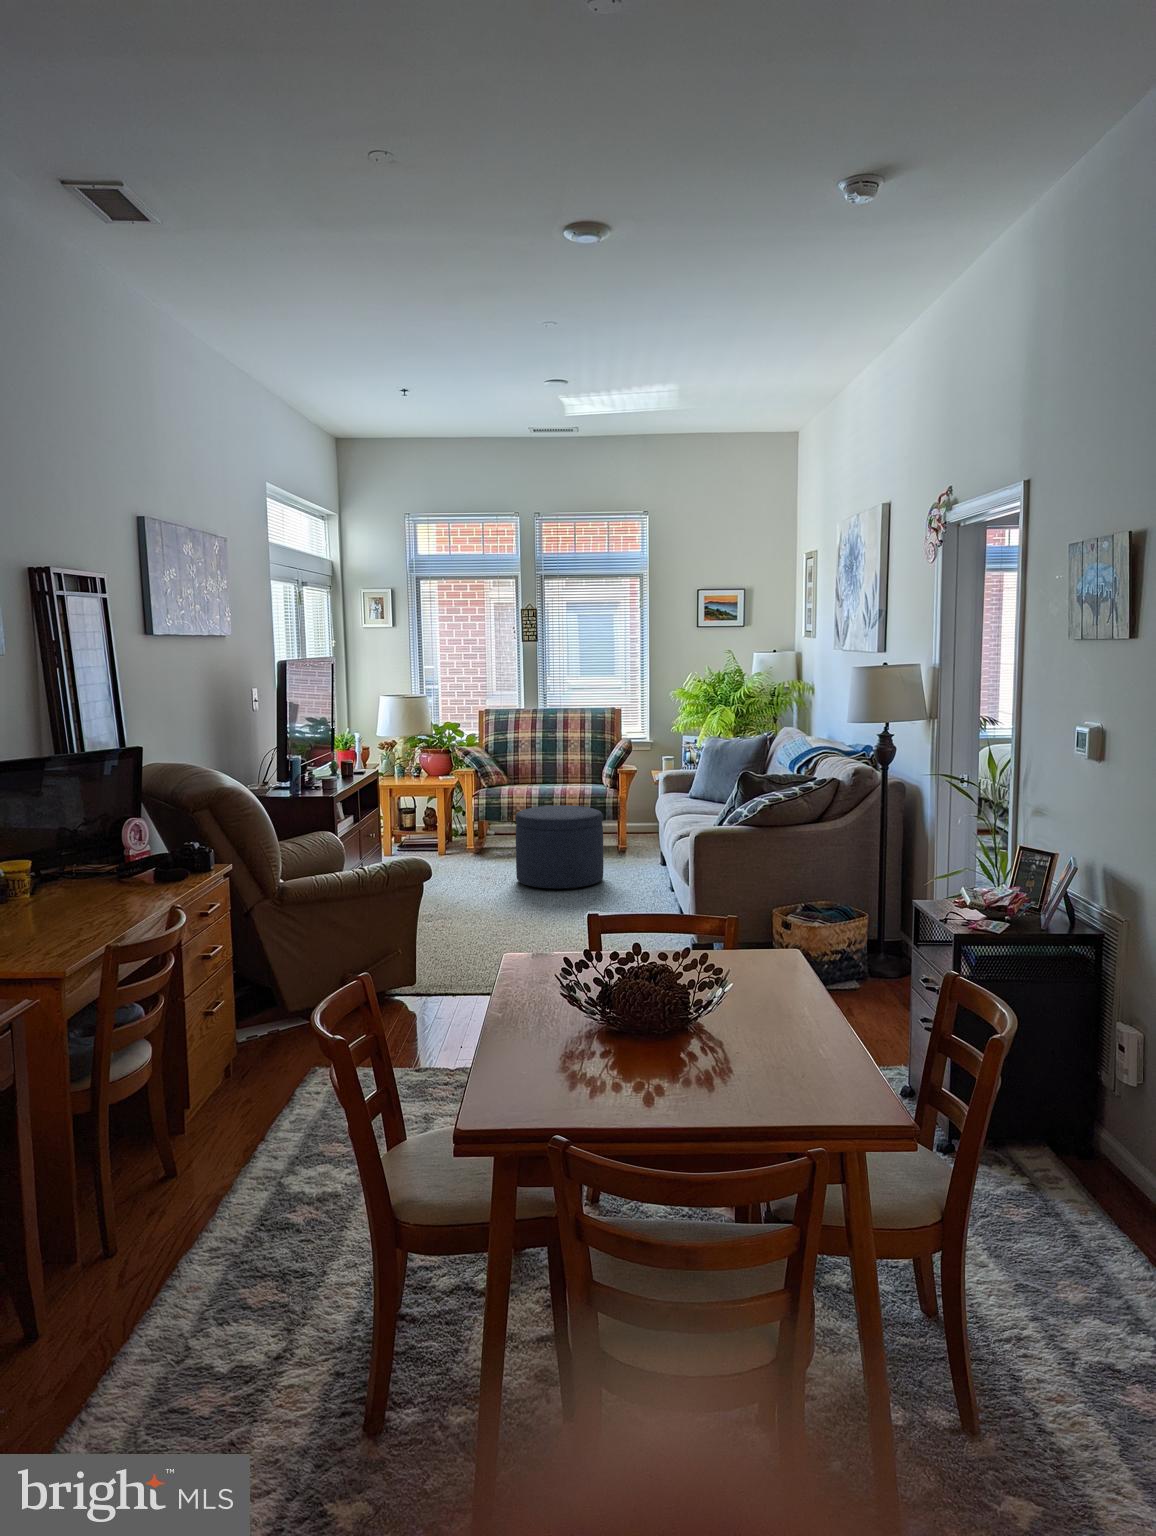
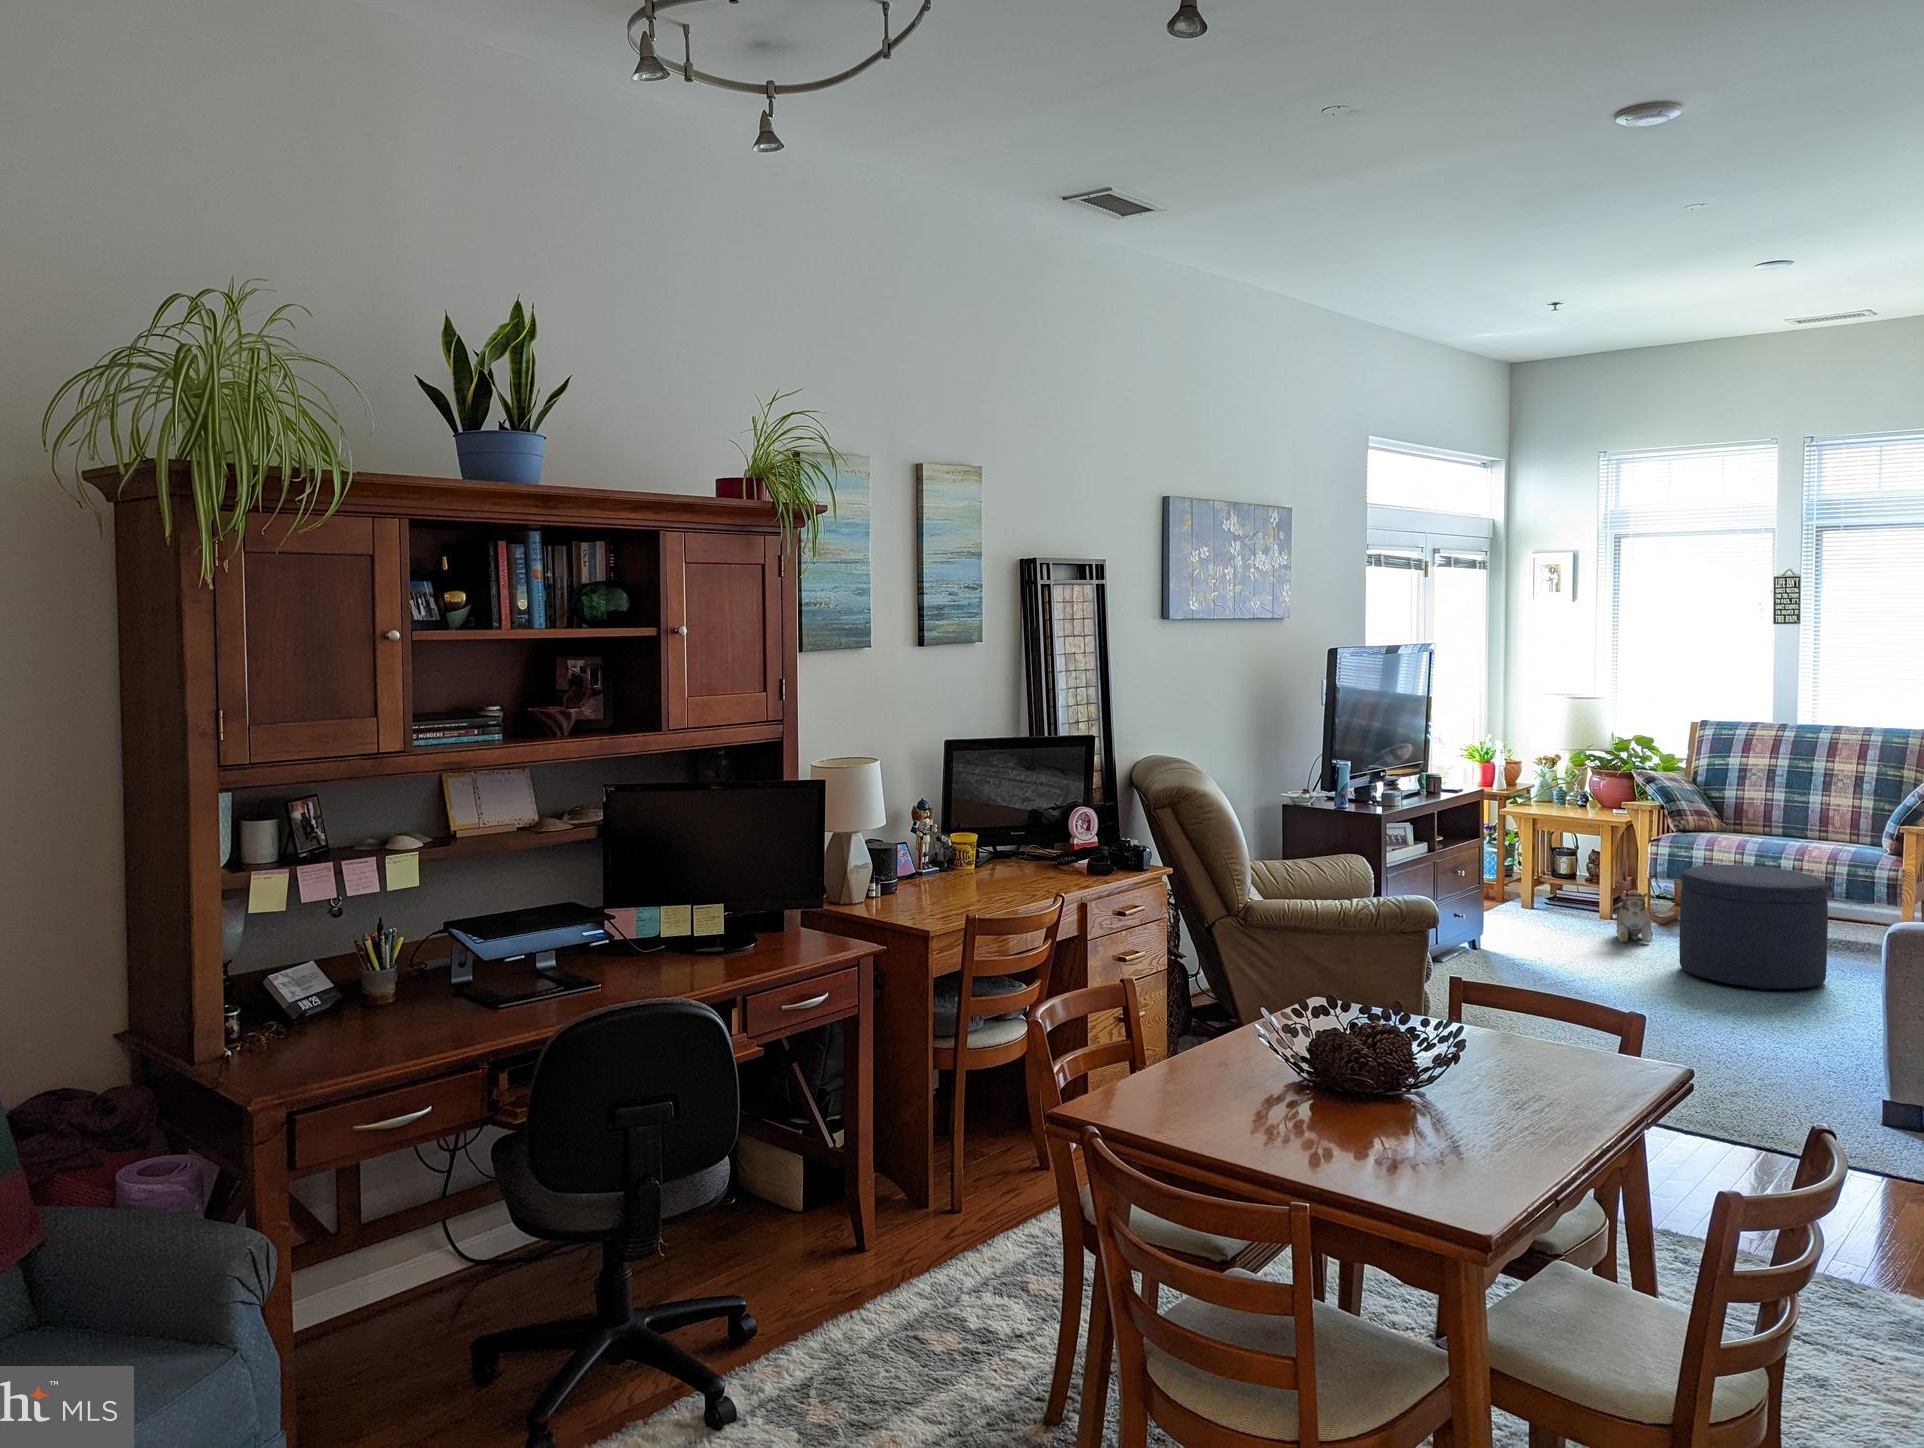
plush toy: none [462,833,487,871] -> present [1617,890,1653,943]

